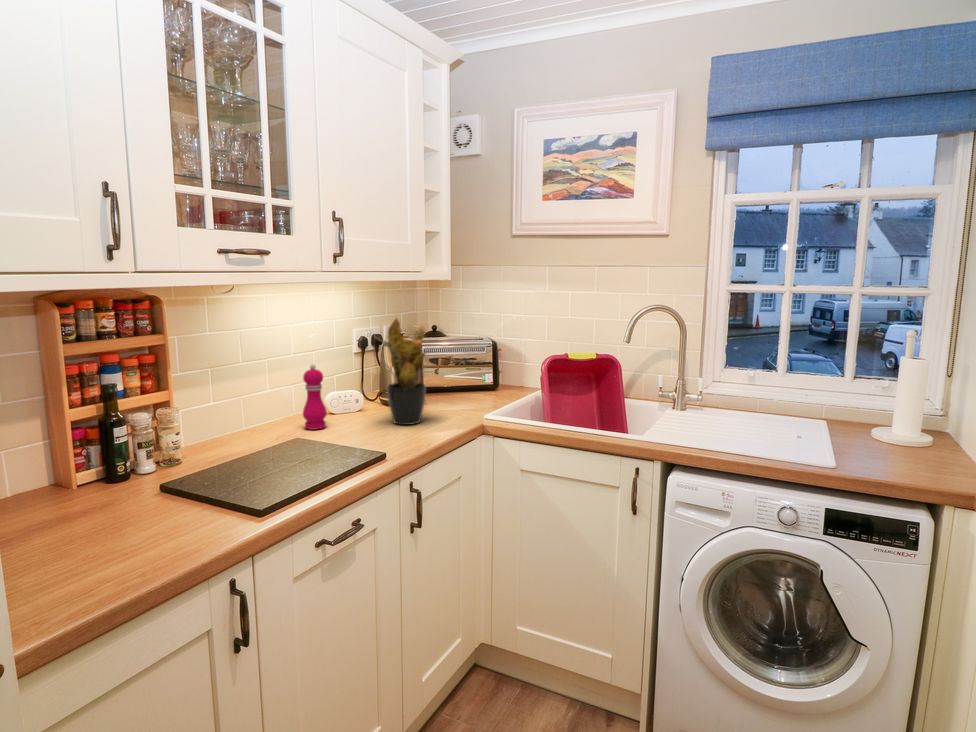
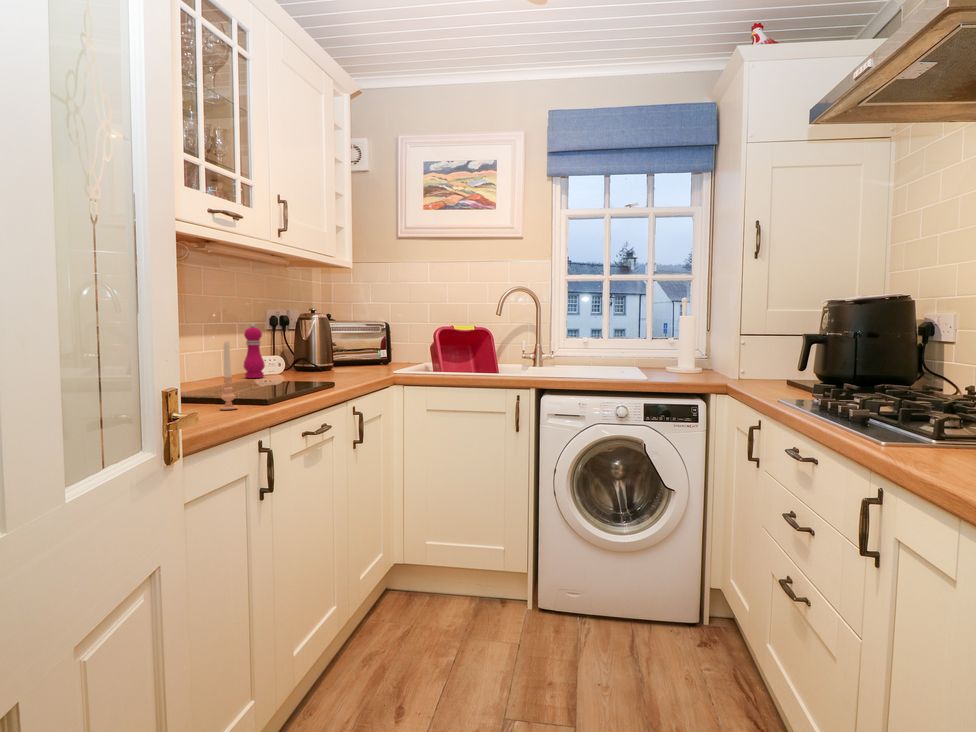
potted plant: present [382,319,431,425] -> none [301,285,361,375]
candle: none [191,449,215,540] -> present [220,342,238,410]

